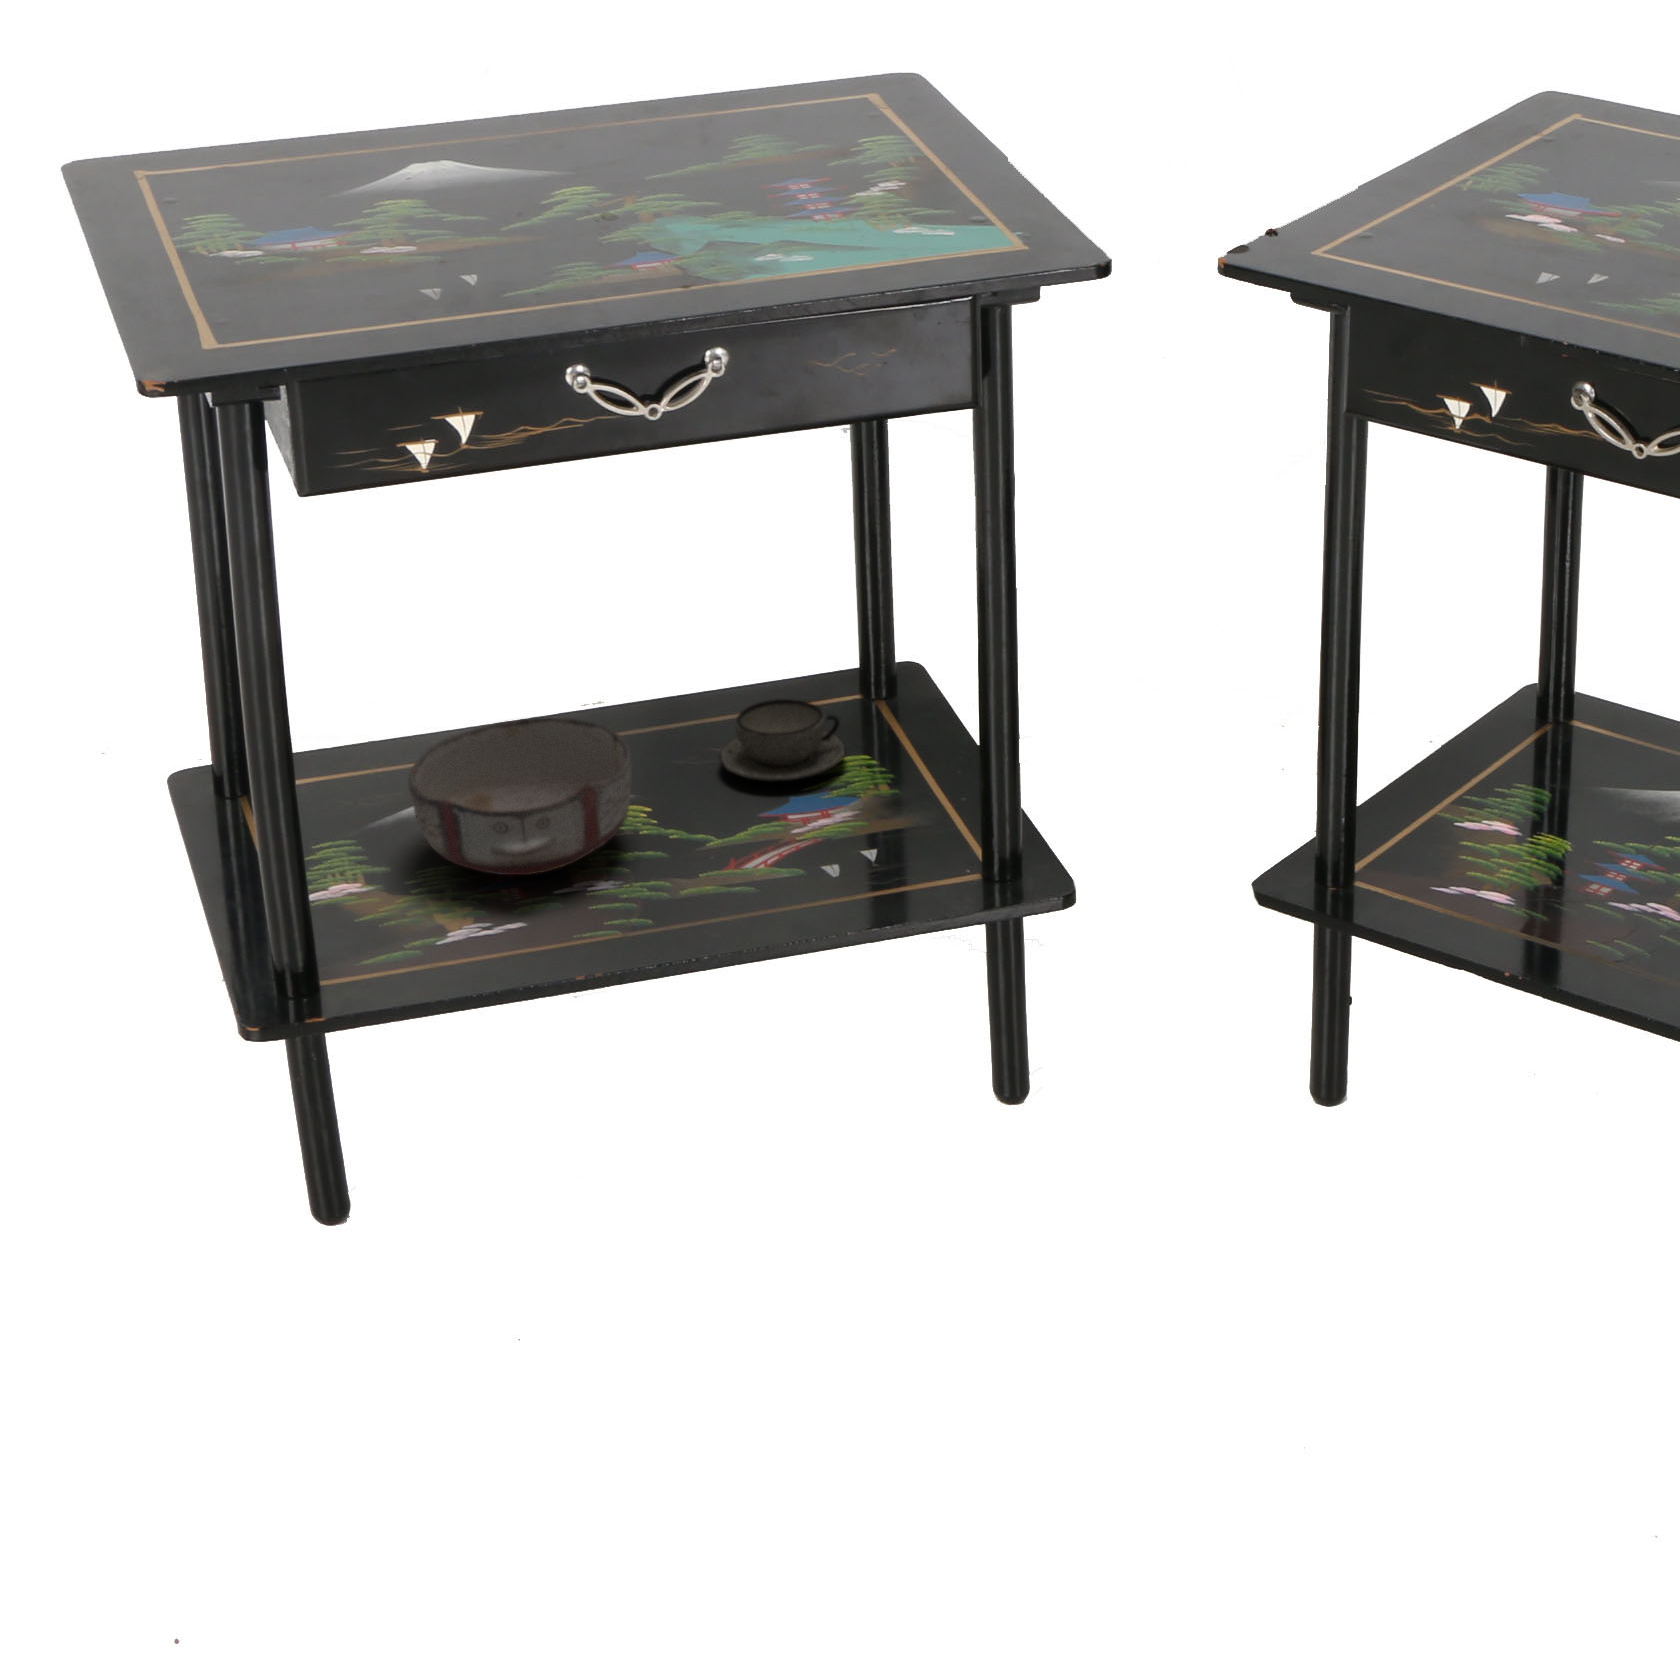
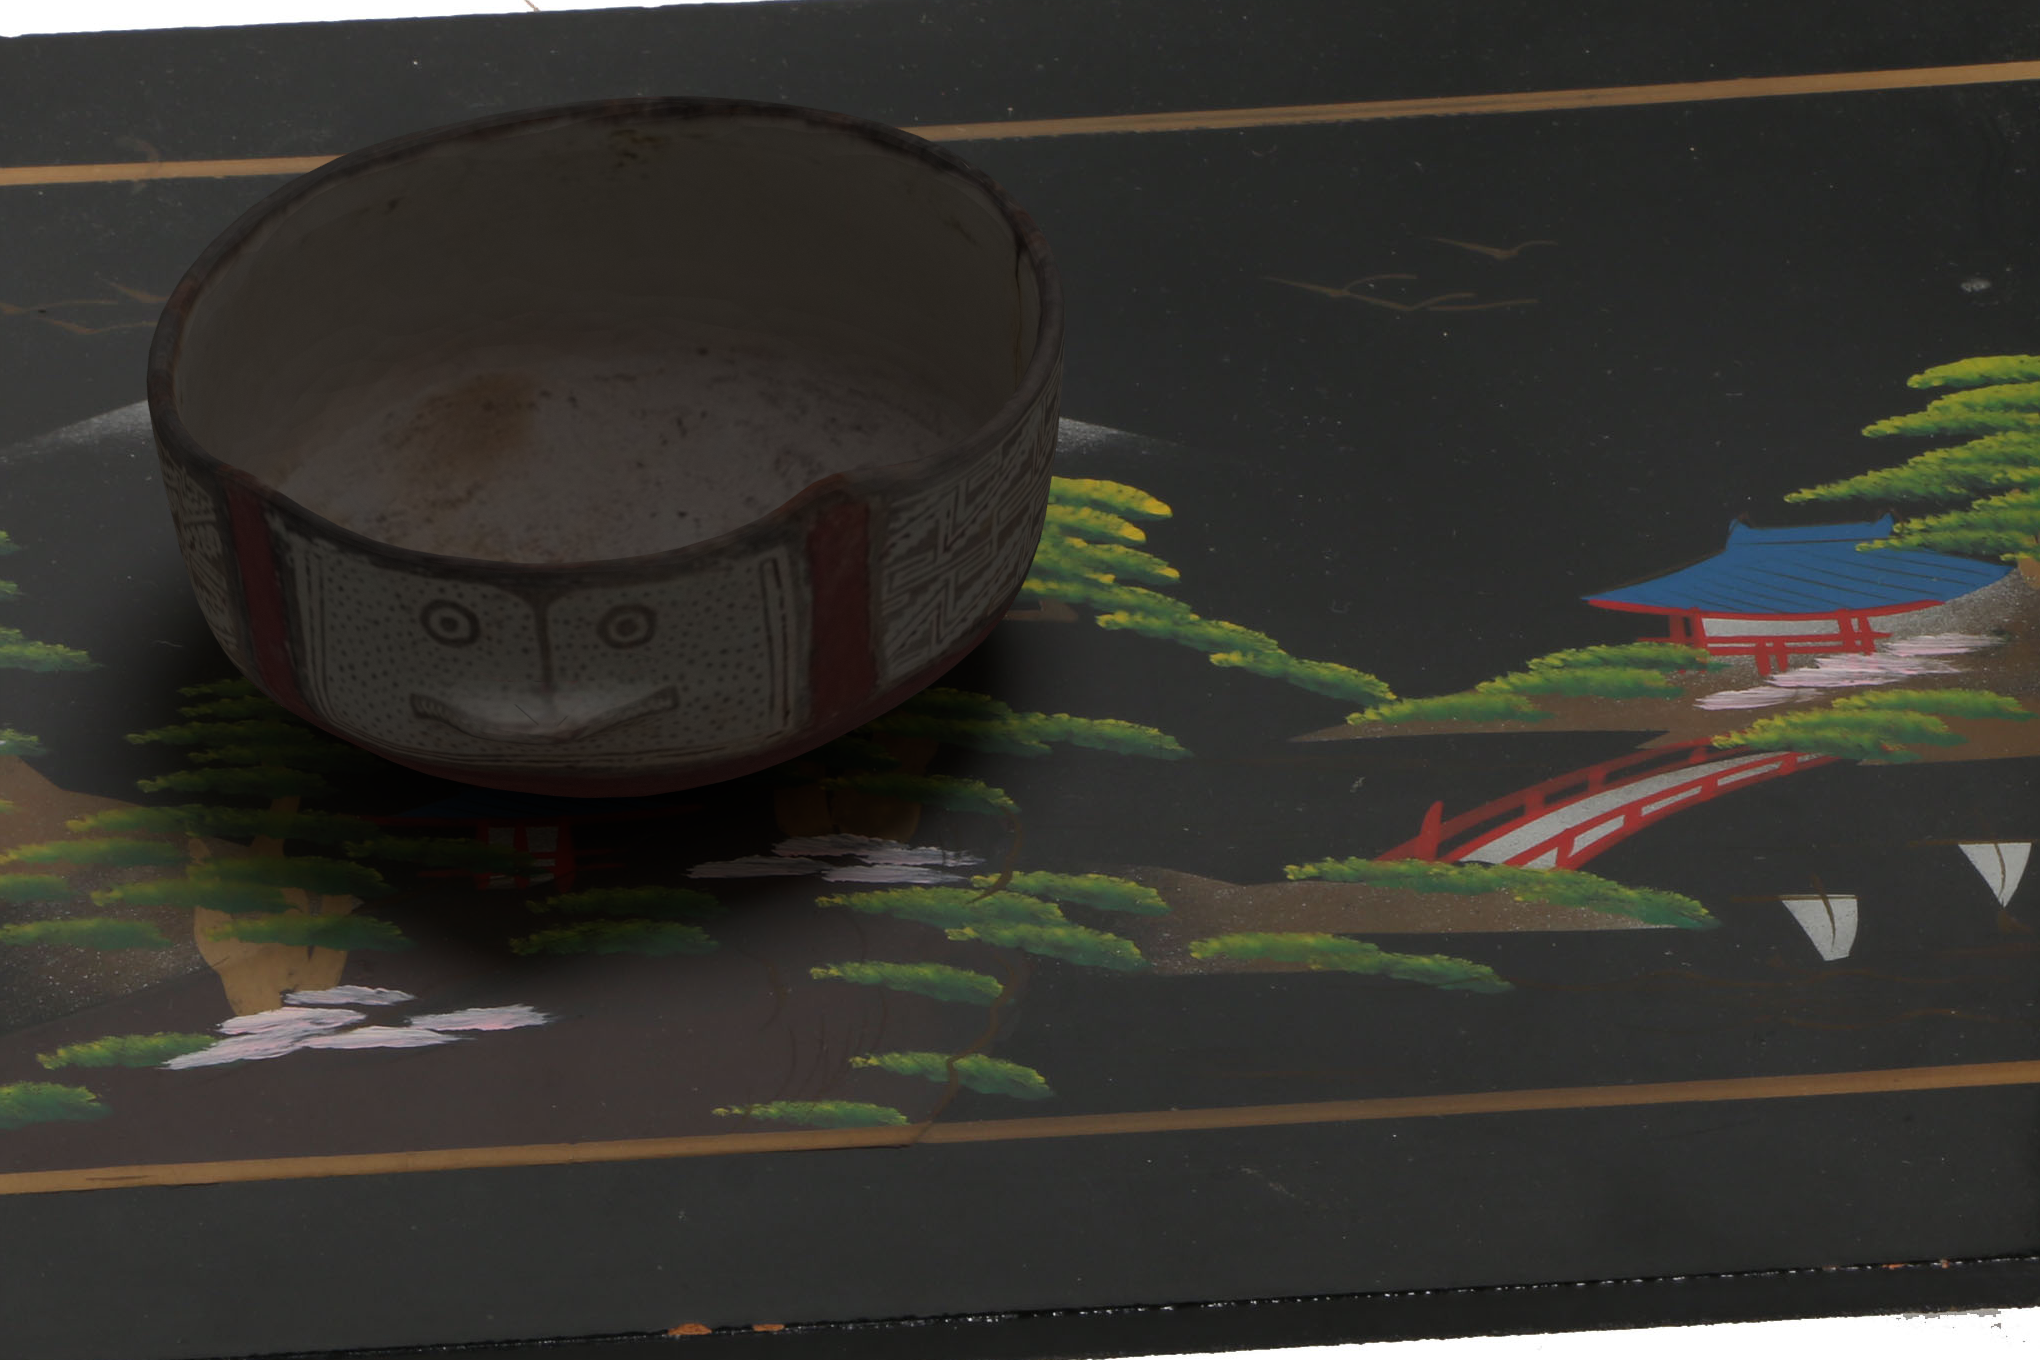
teacup: present [719,699,846,781] -> none [1471,93,1985,460]

